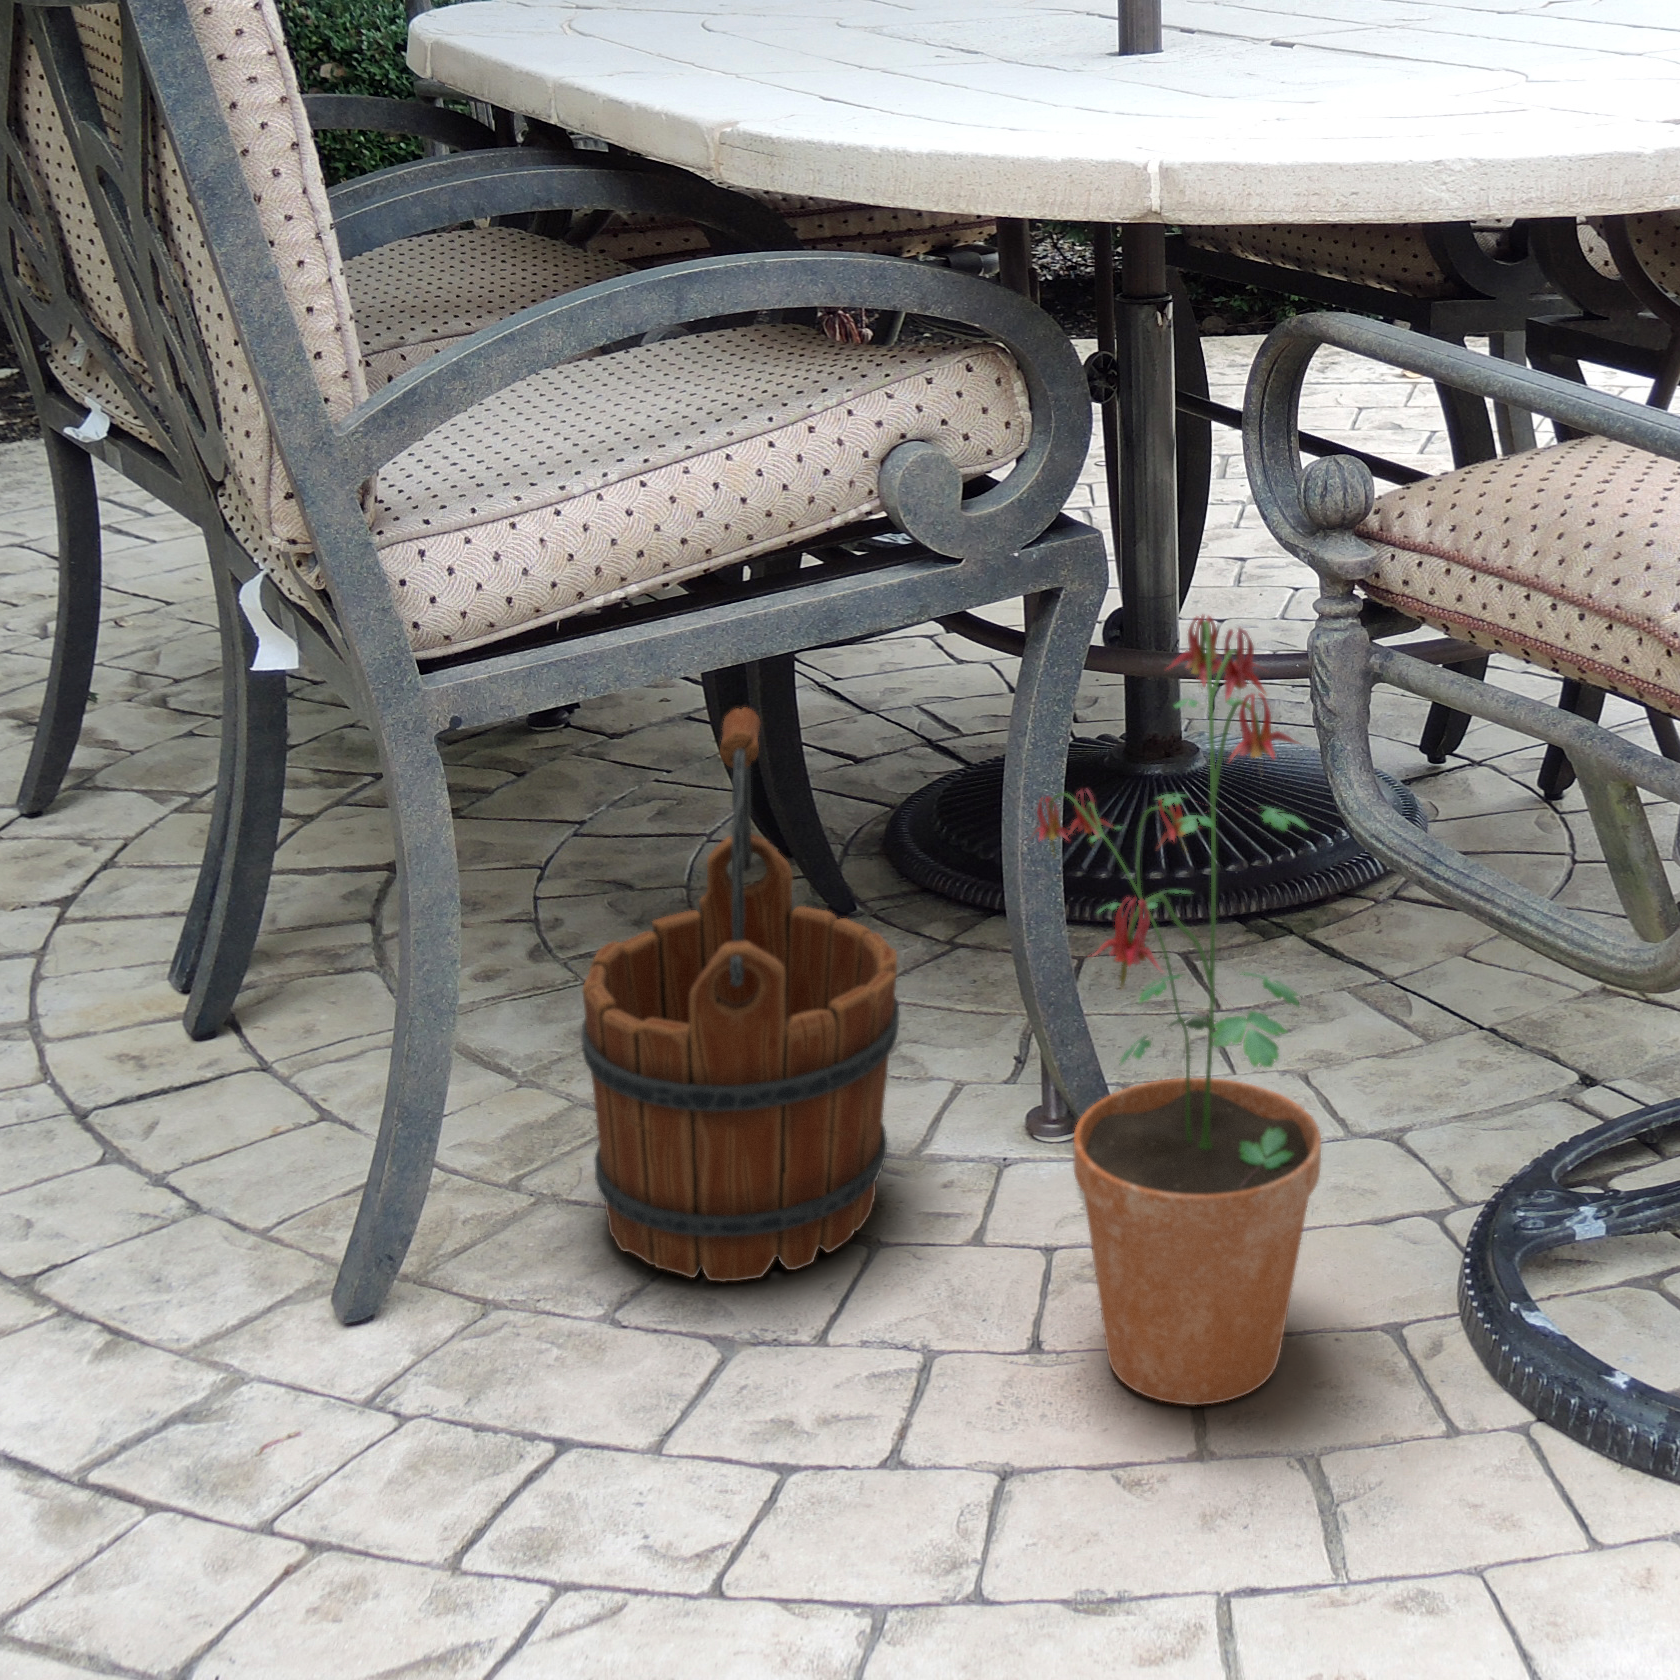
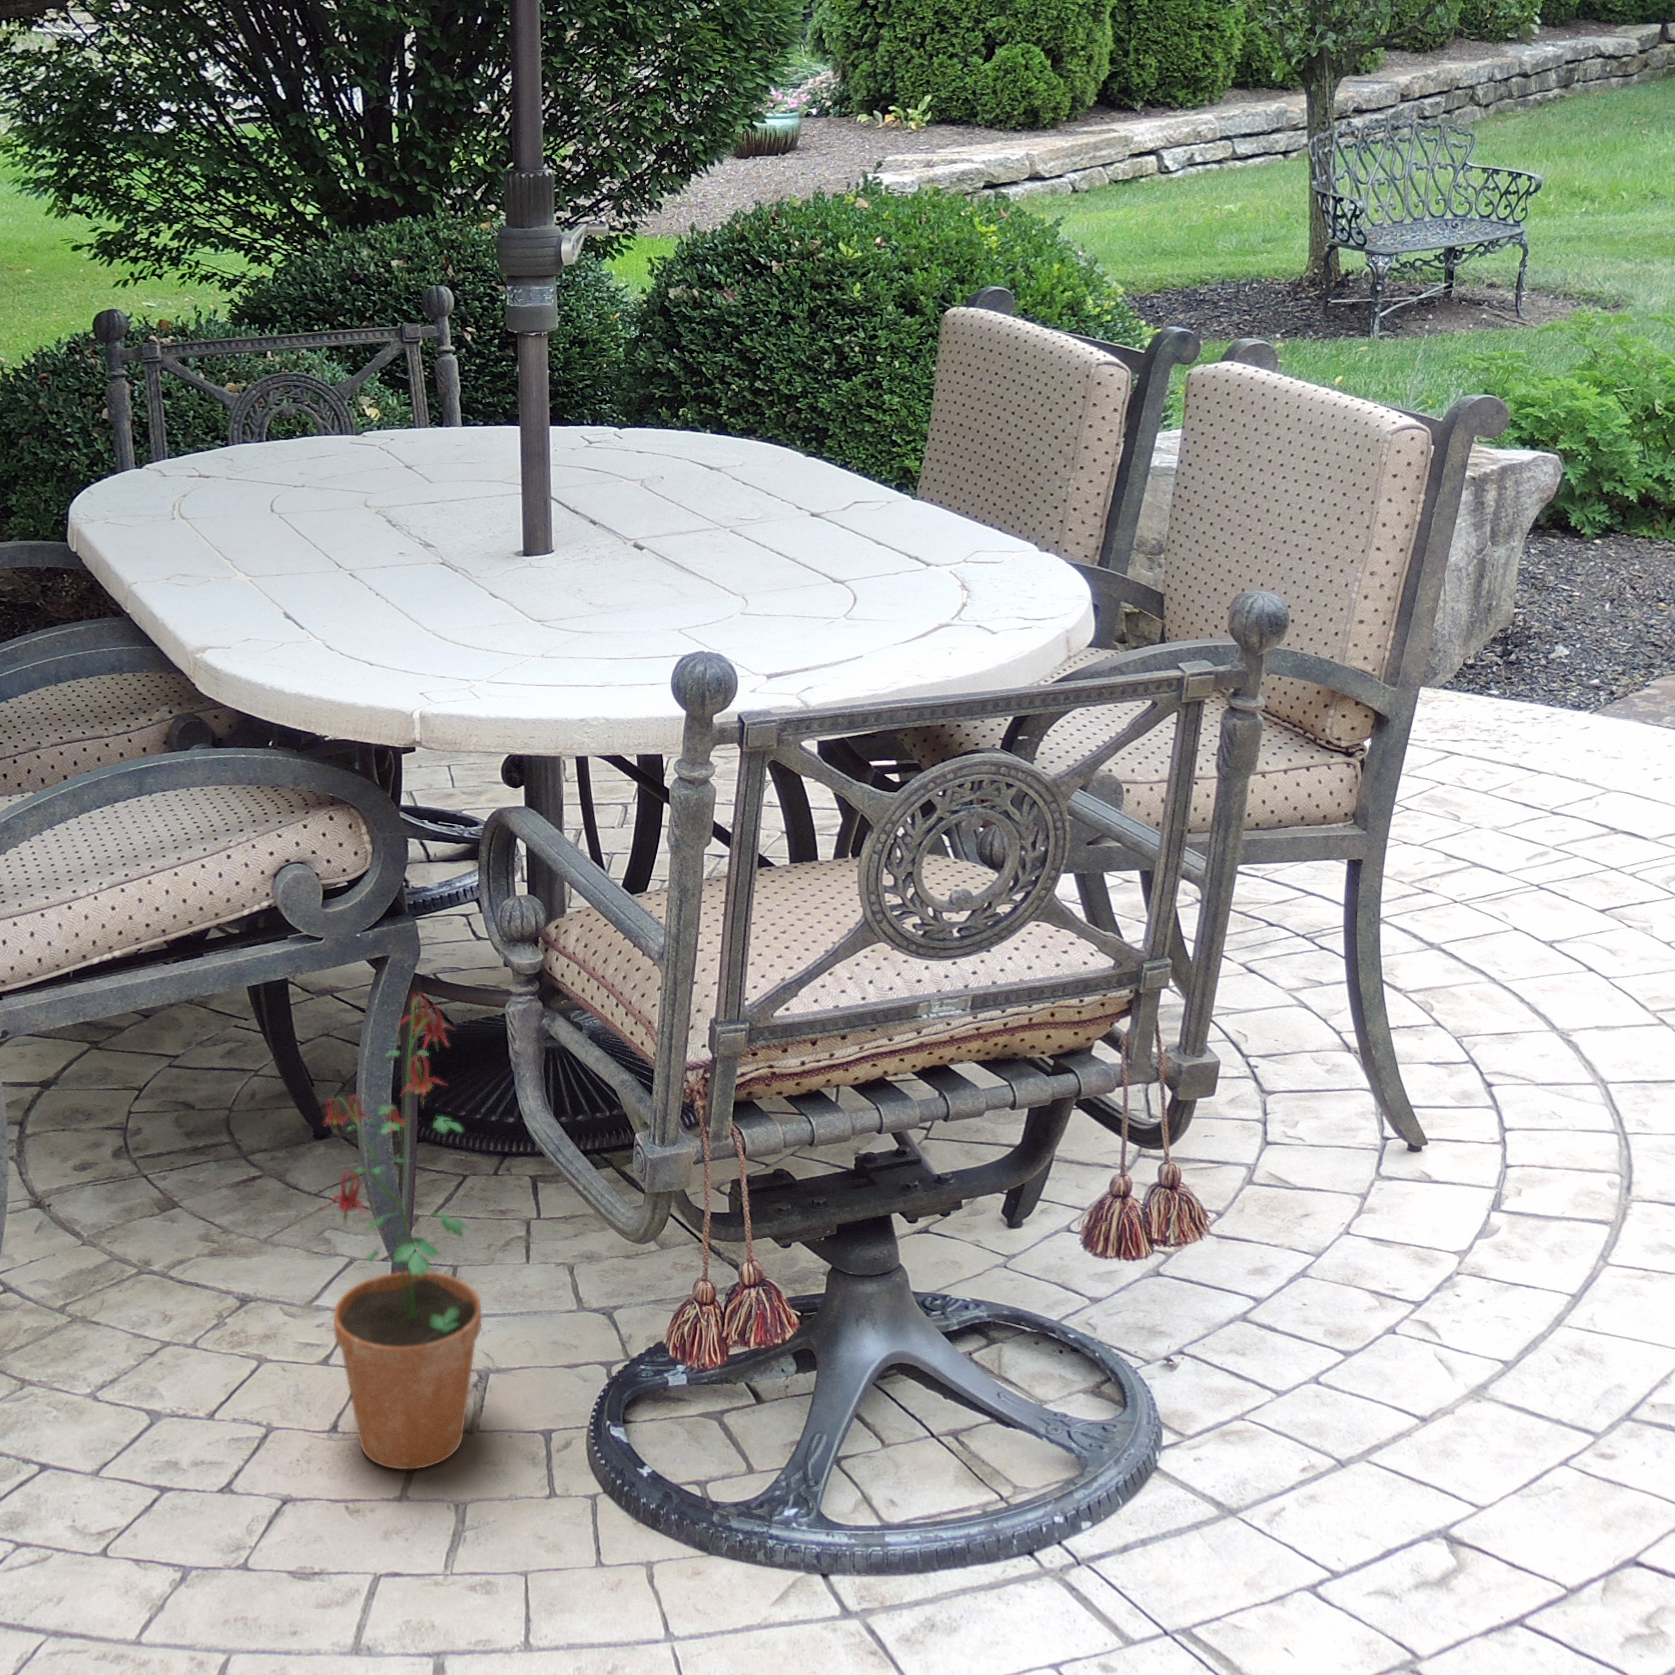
wooden bucket: present [581,707,900,1281] -> none [80,1028,271,1377]

